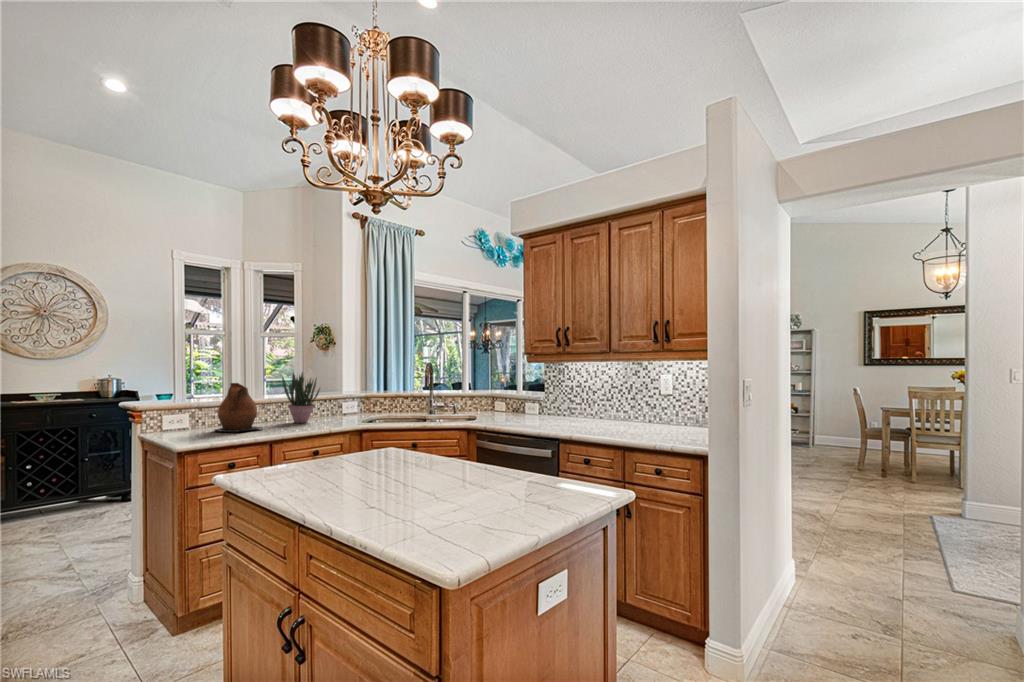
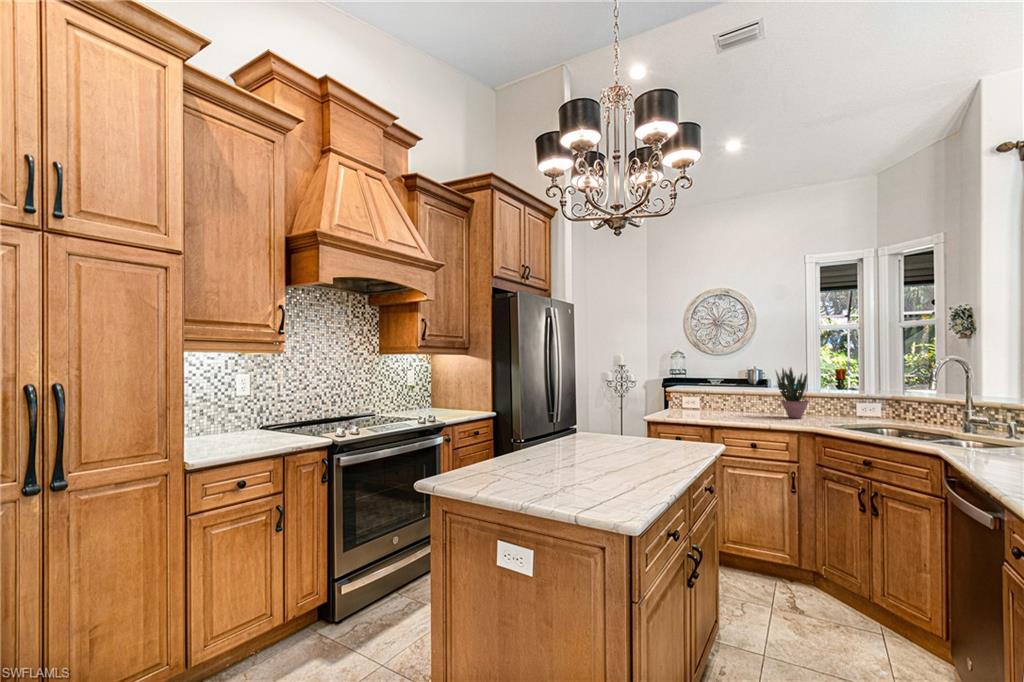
ceramic pitcher: present [215,383,263,432] -> none [703,375,740,416]

